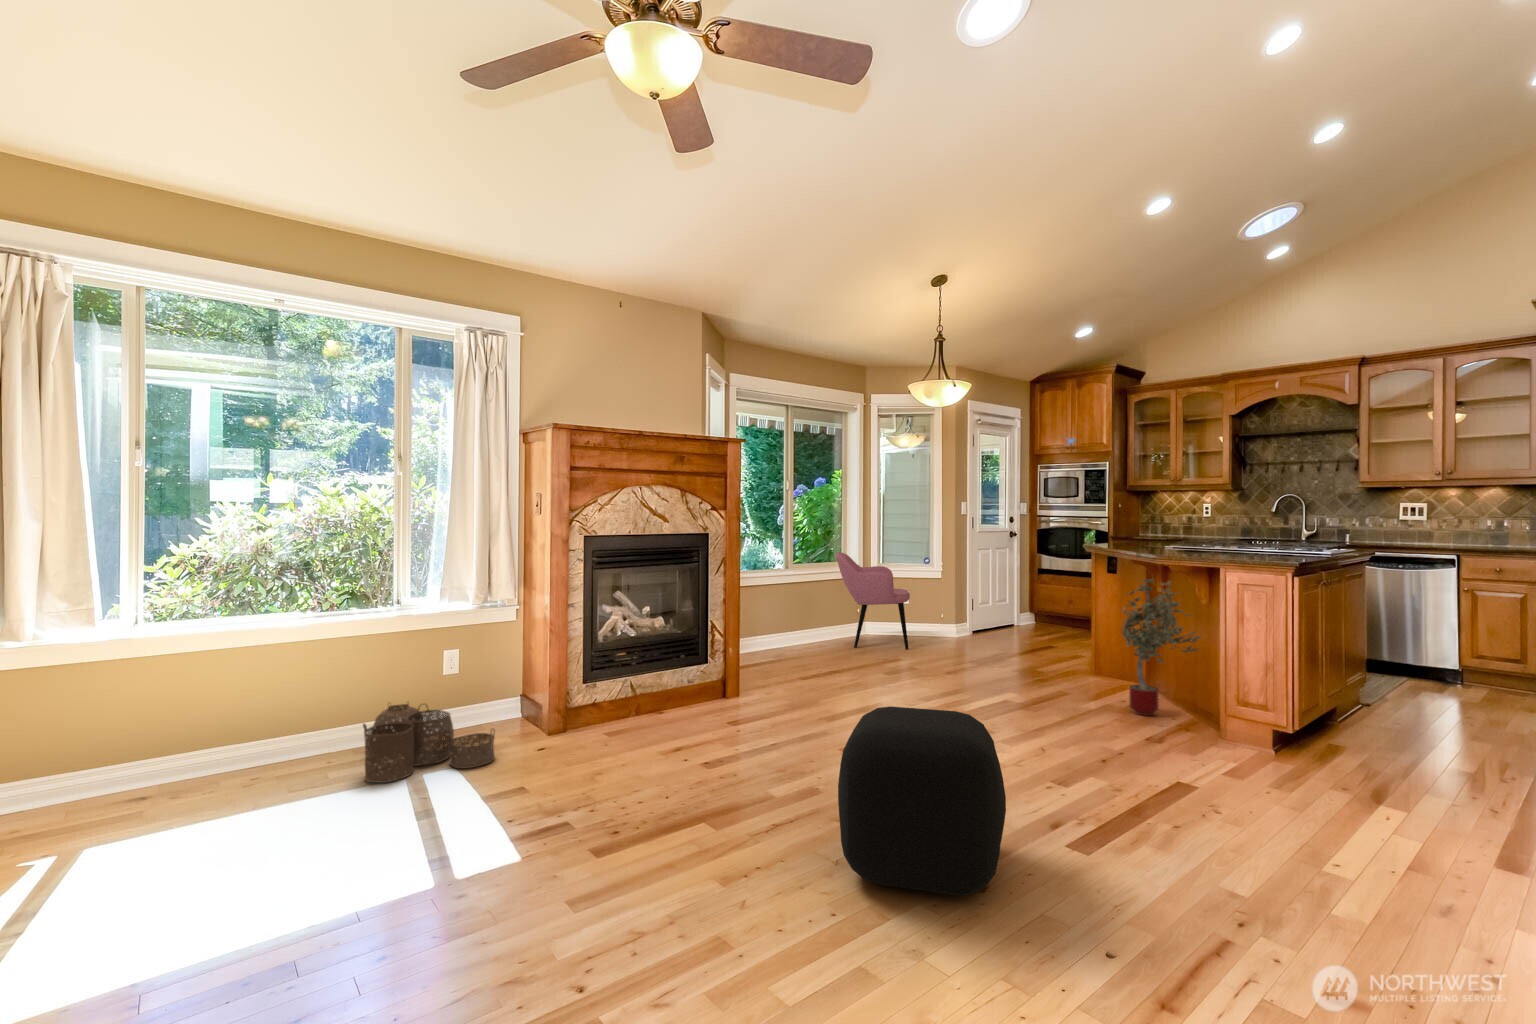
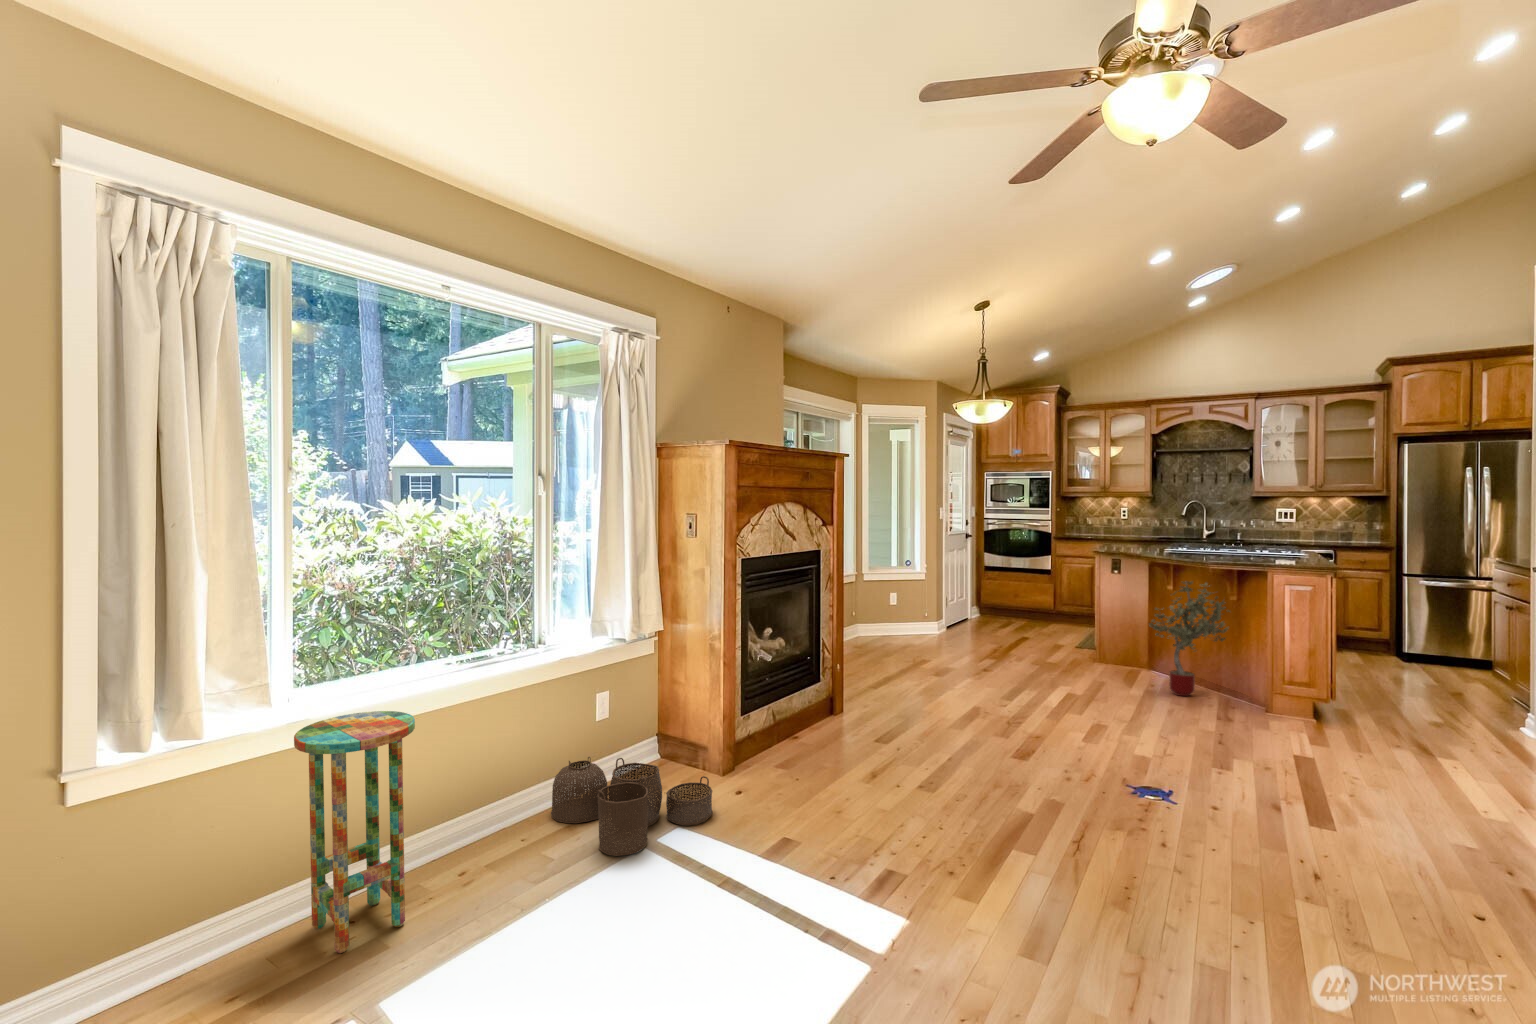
armchair: present [836,552,910,649] -> none [845,558,921,651]
side table: none [87,637,196,815] -> present [294,711,415,953]
ottoman: present [838,706,1006,895] -> none [1145,716,1329,876]

